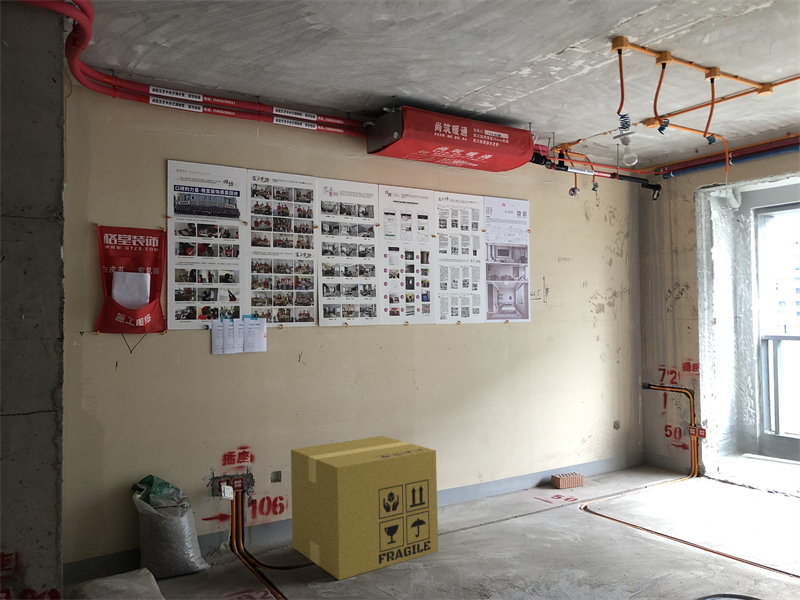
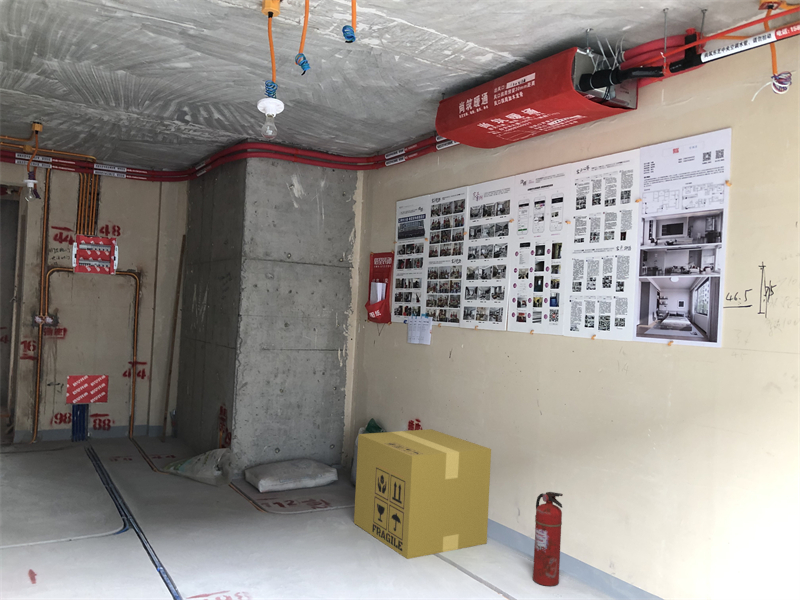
fire extinguisher: none [444,439,467,513] -> present [533,492,563,586]

